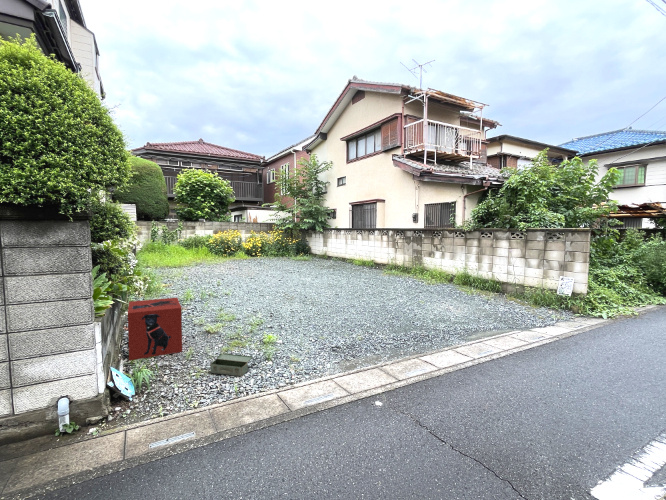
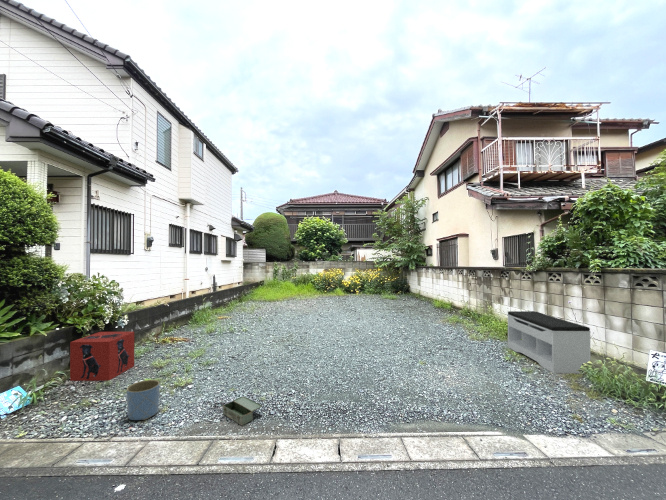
bench: none [455,260,516,298] -> present [507,311,591,373]
planter: none [281,332,308,370] -> present [127,380,160,420]
toolbox: present [210,353,252,376] -> present [223,396,262,425]

